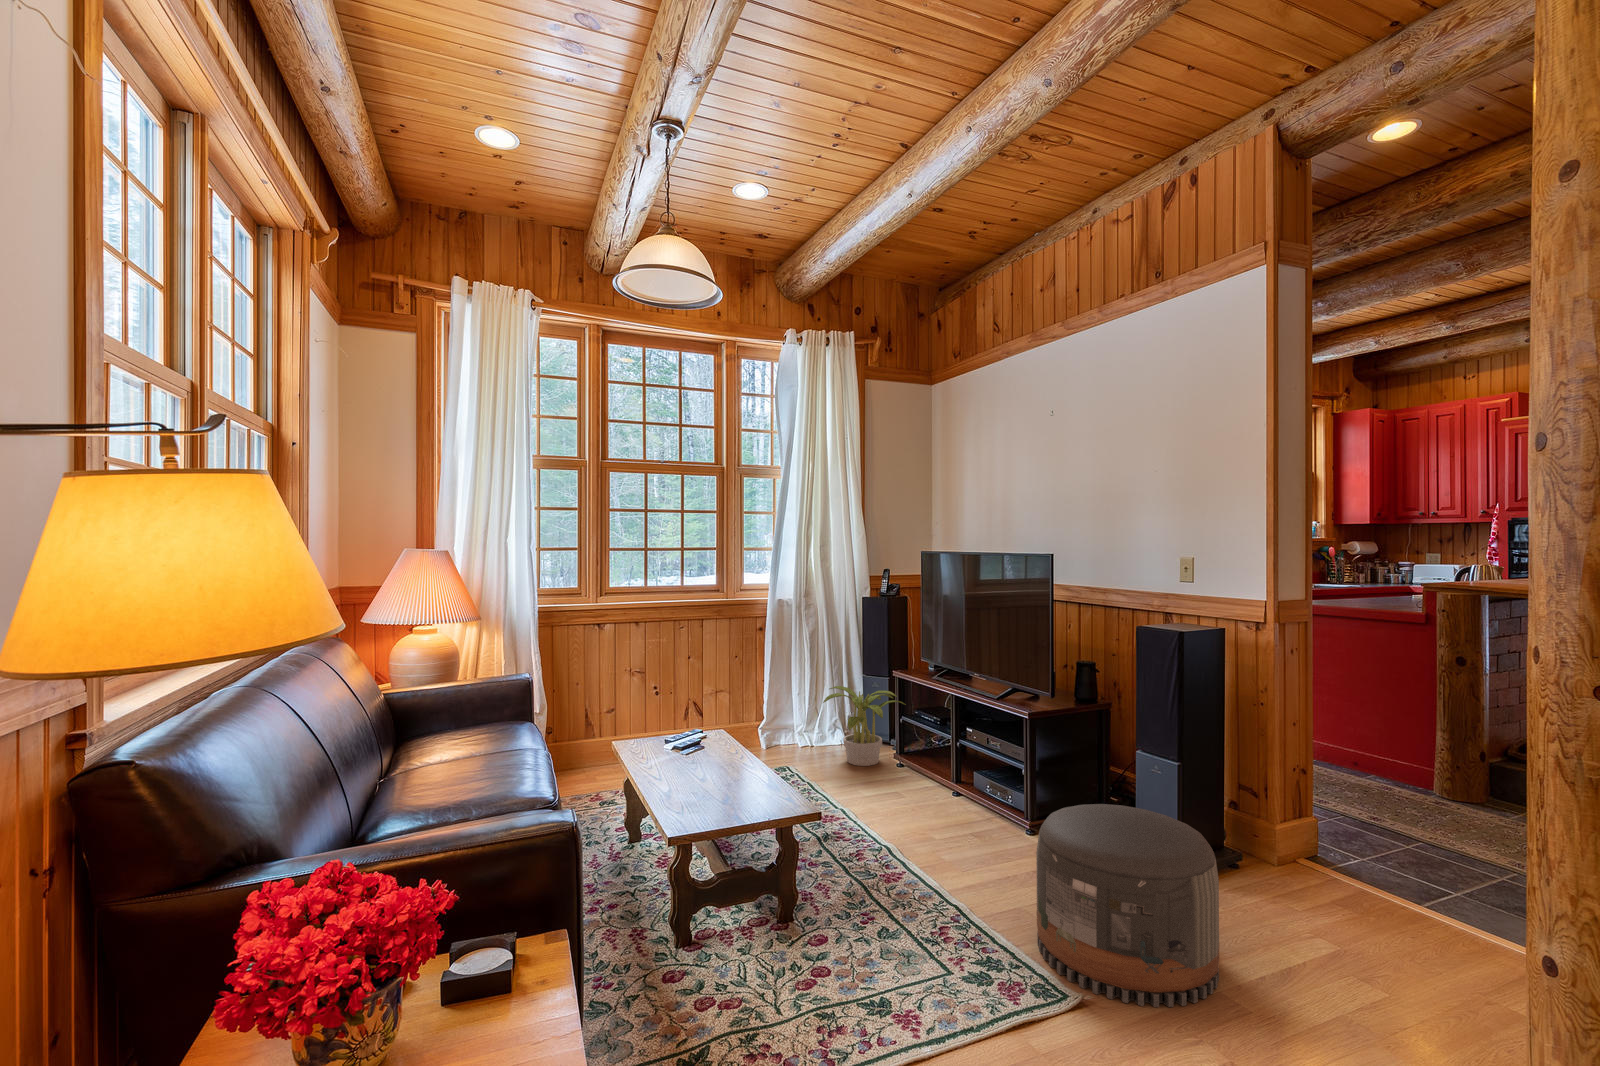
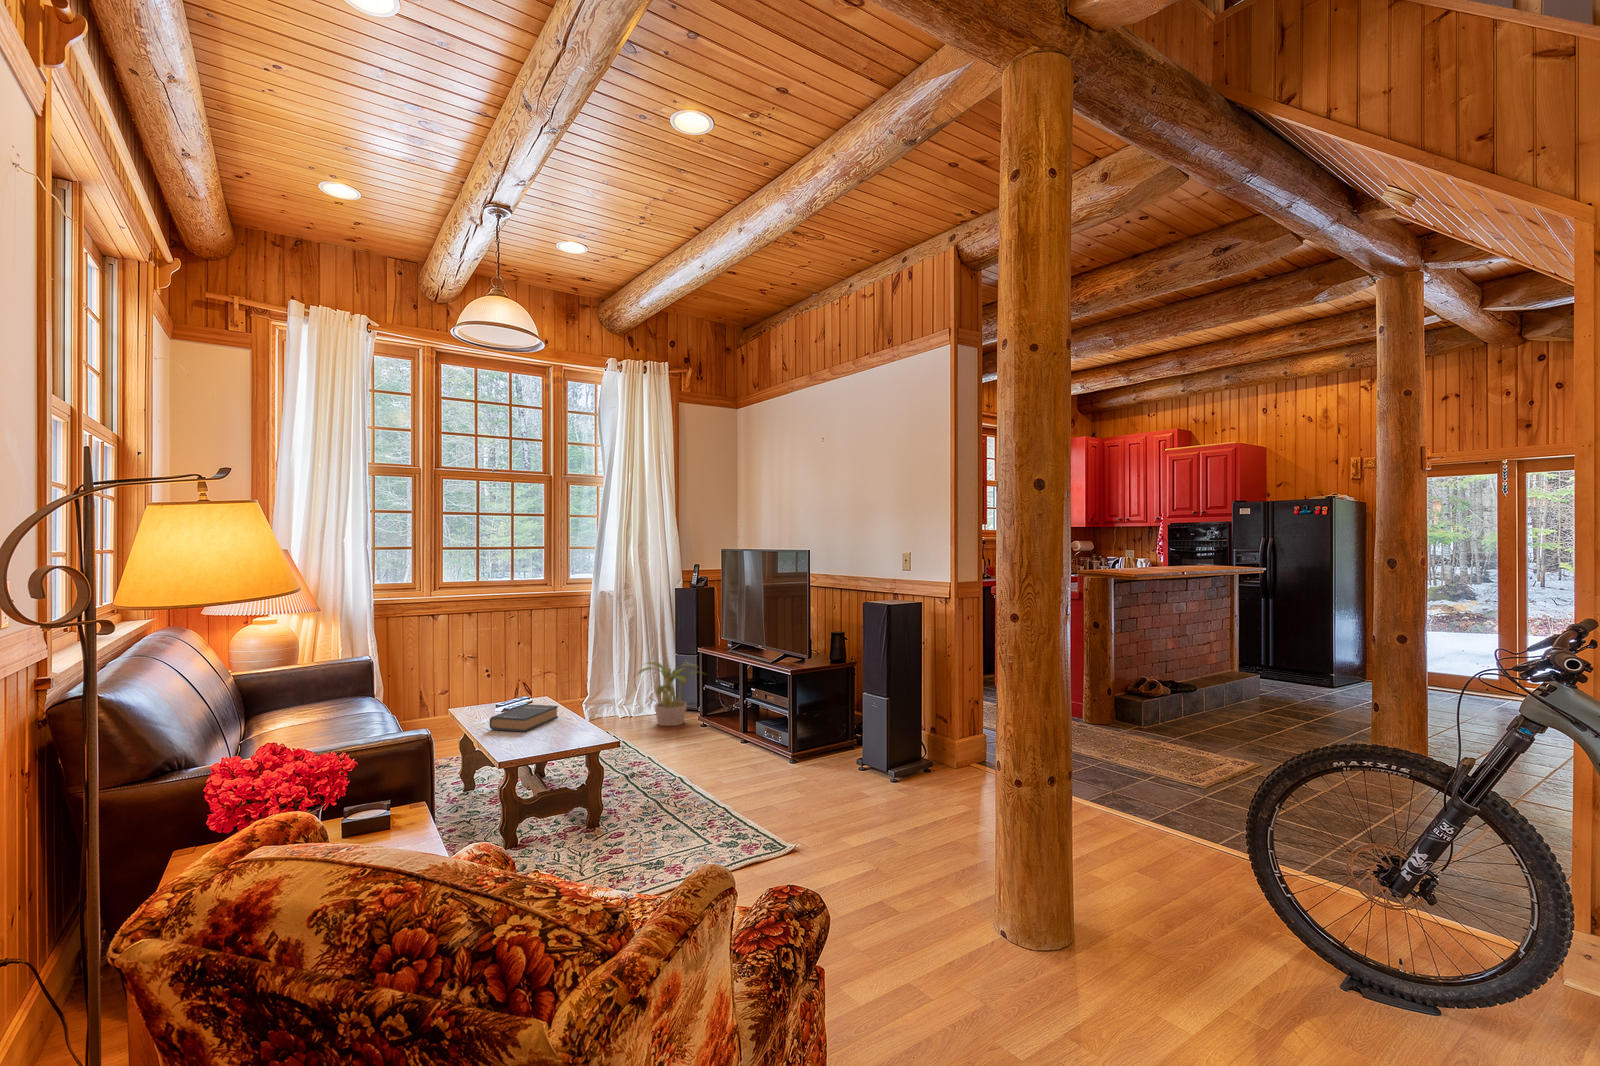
hardback book: none [659,747,740,788] -> present [490,704,558,732]
pouf: present [1036,804,1219,1007] -> none [777,725,893,850]

